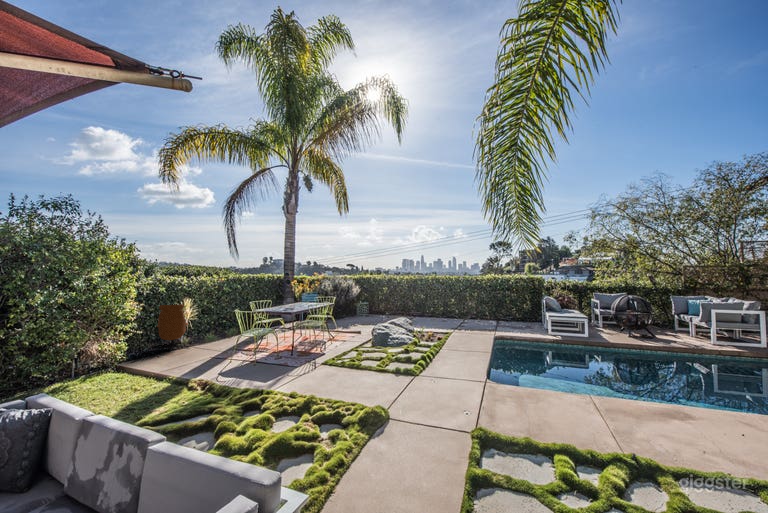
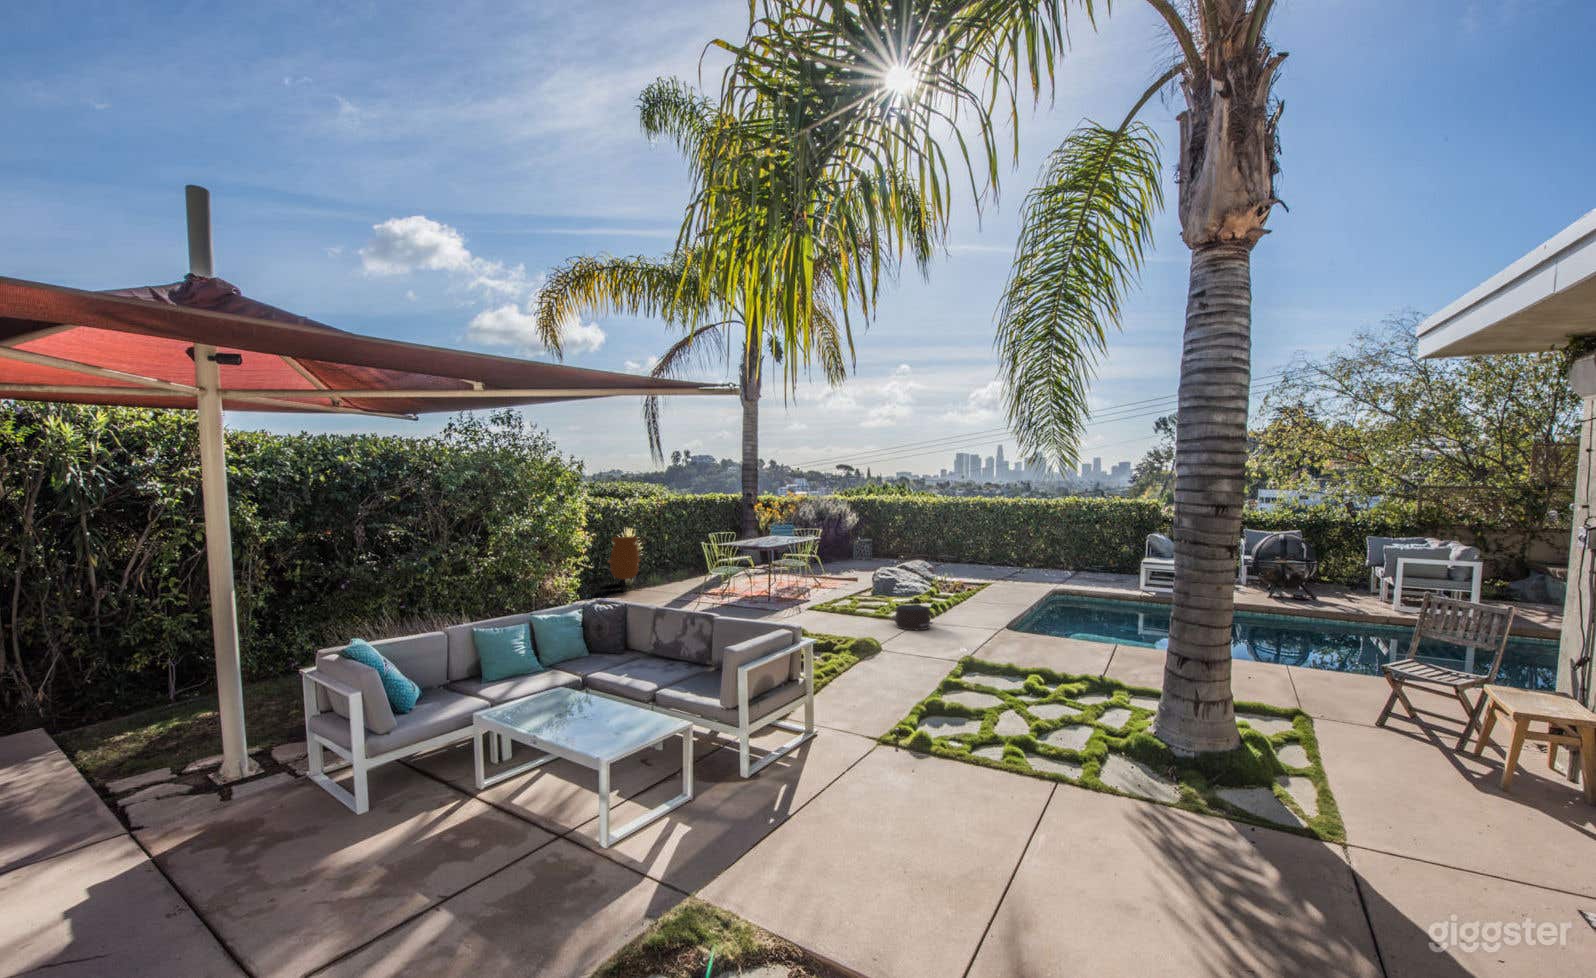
pouf: none [391,358,430,384] -> present [890,605,932,630]

